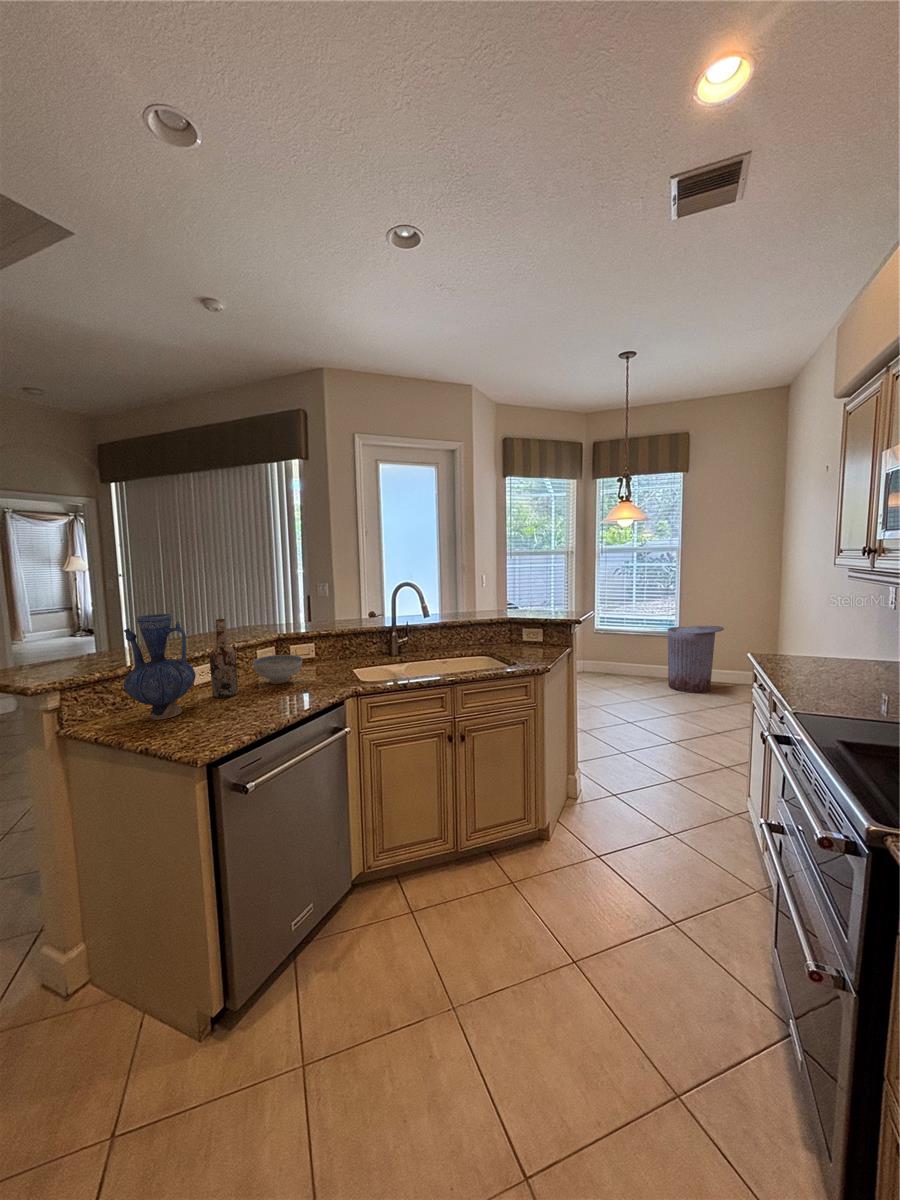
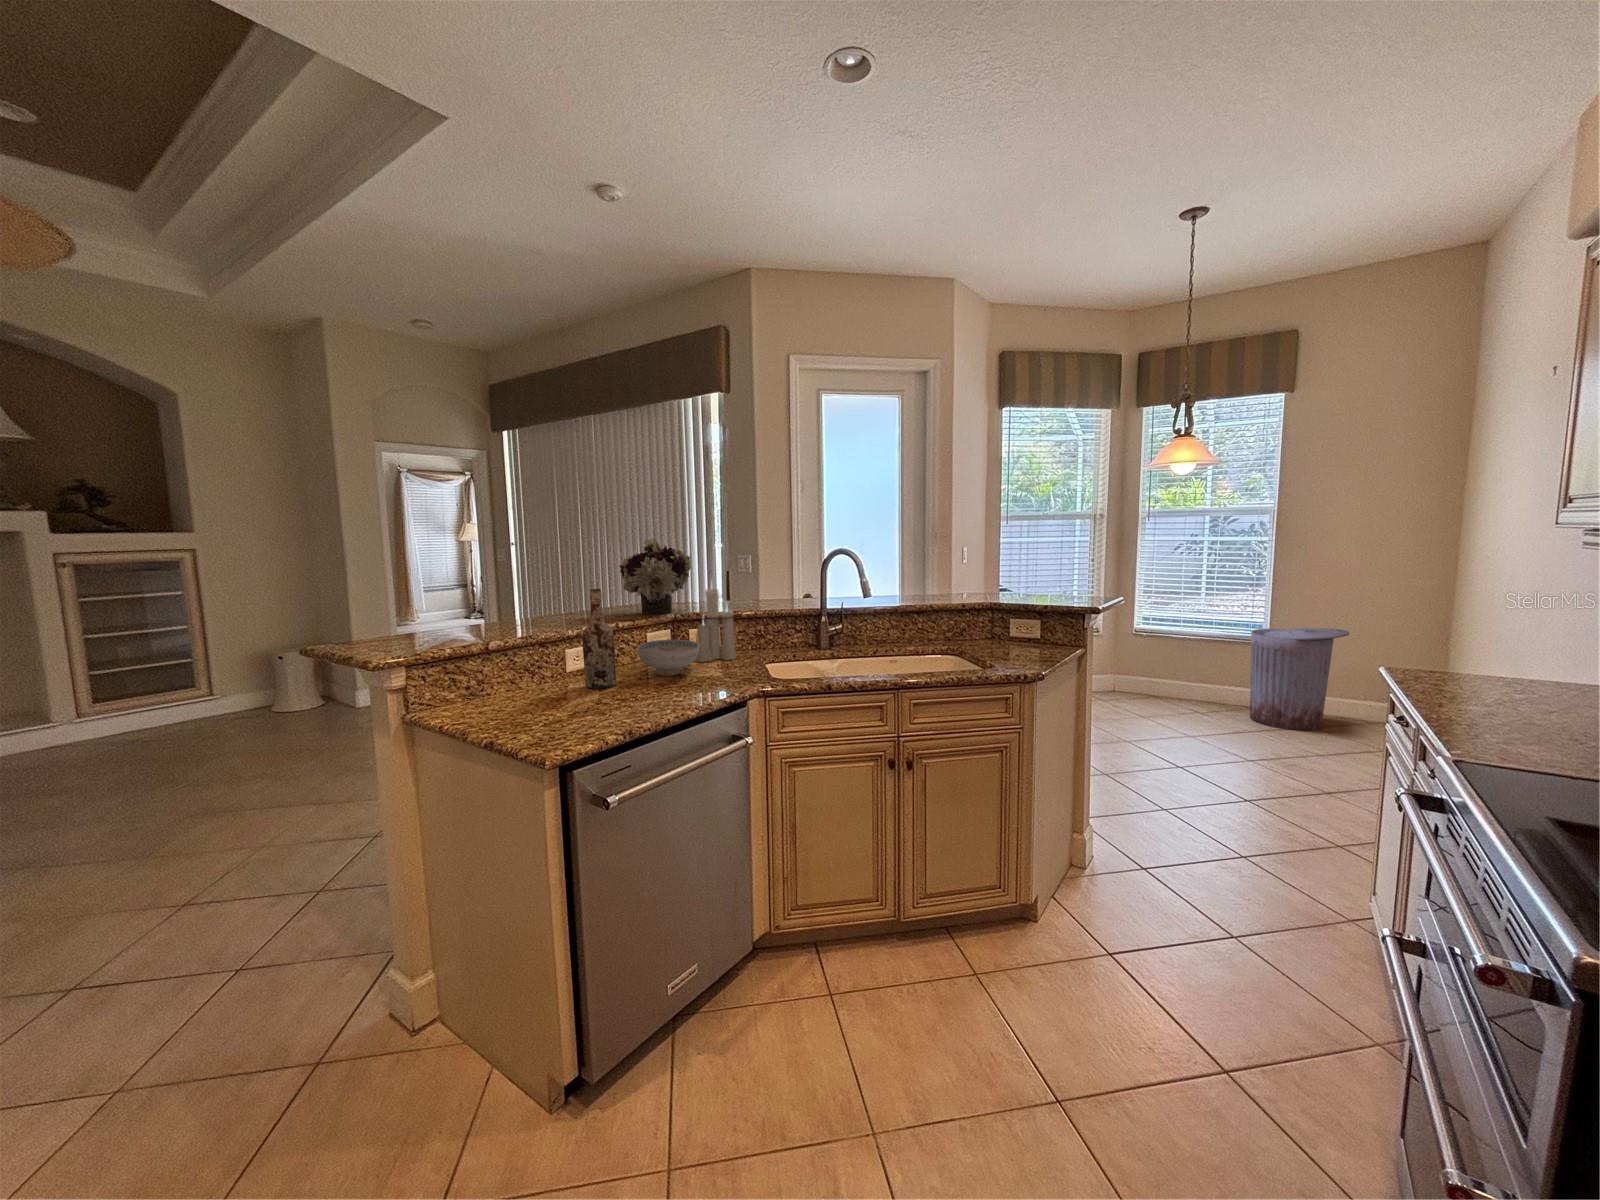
flower arrangement: none [230,574,290,635] -> present [619,537,691,615]
candle: none [297,604,329,671] -> present [696,588,736,662]
vase: present [124,614,196,720] -> none [477,579,561,710]

